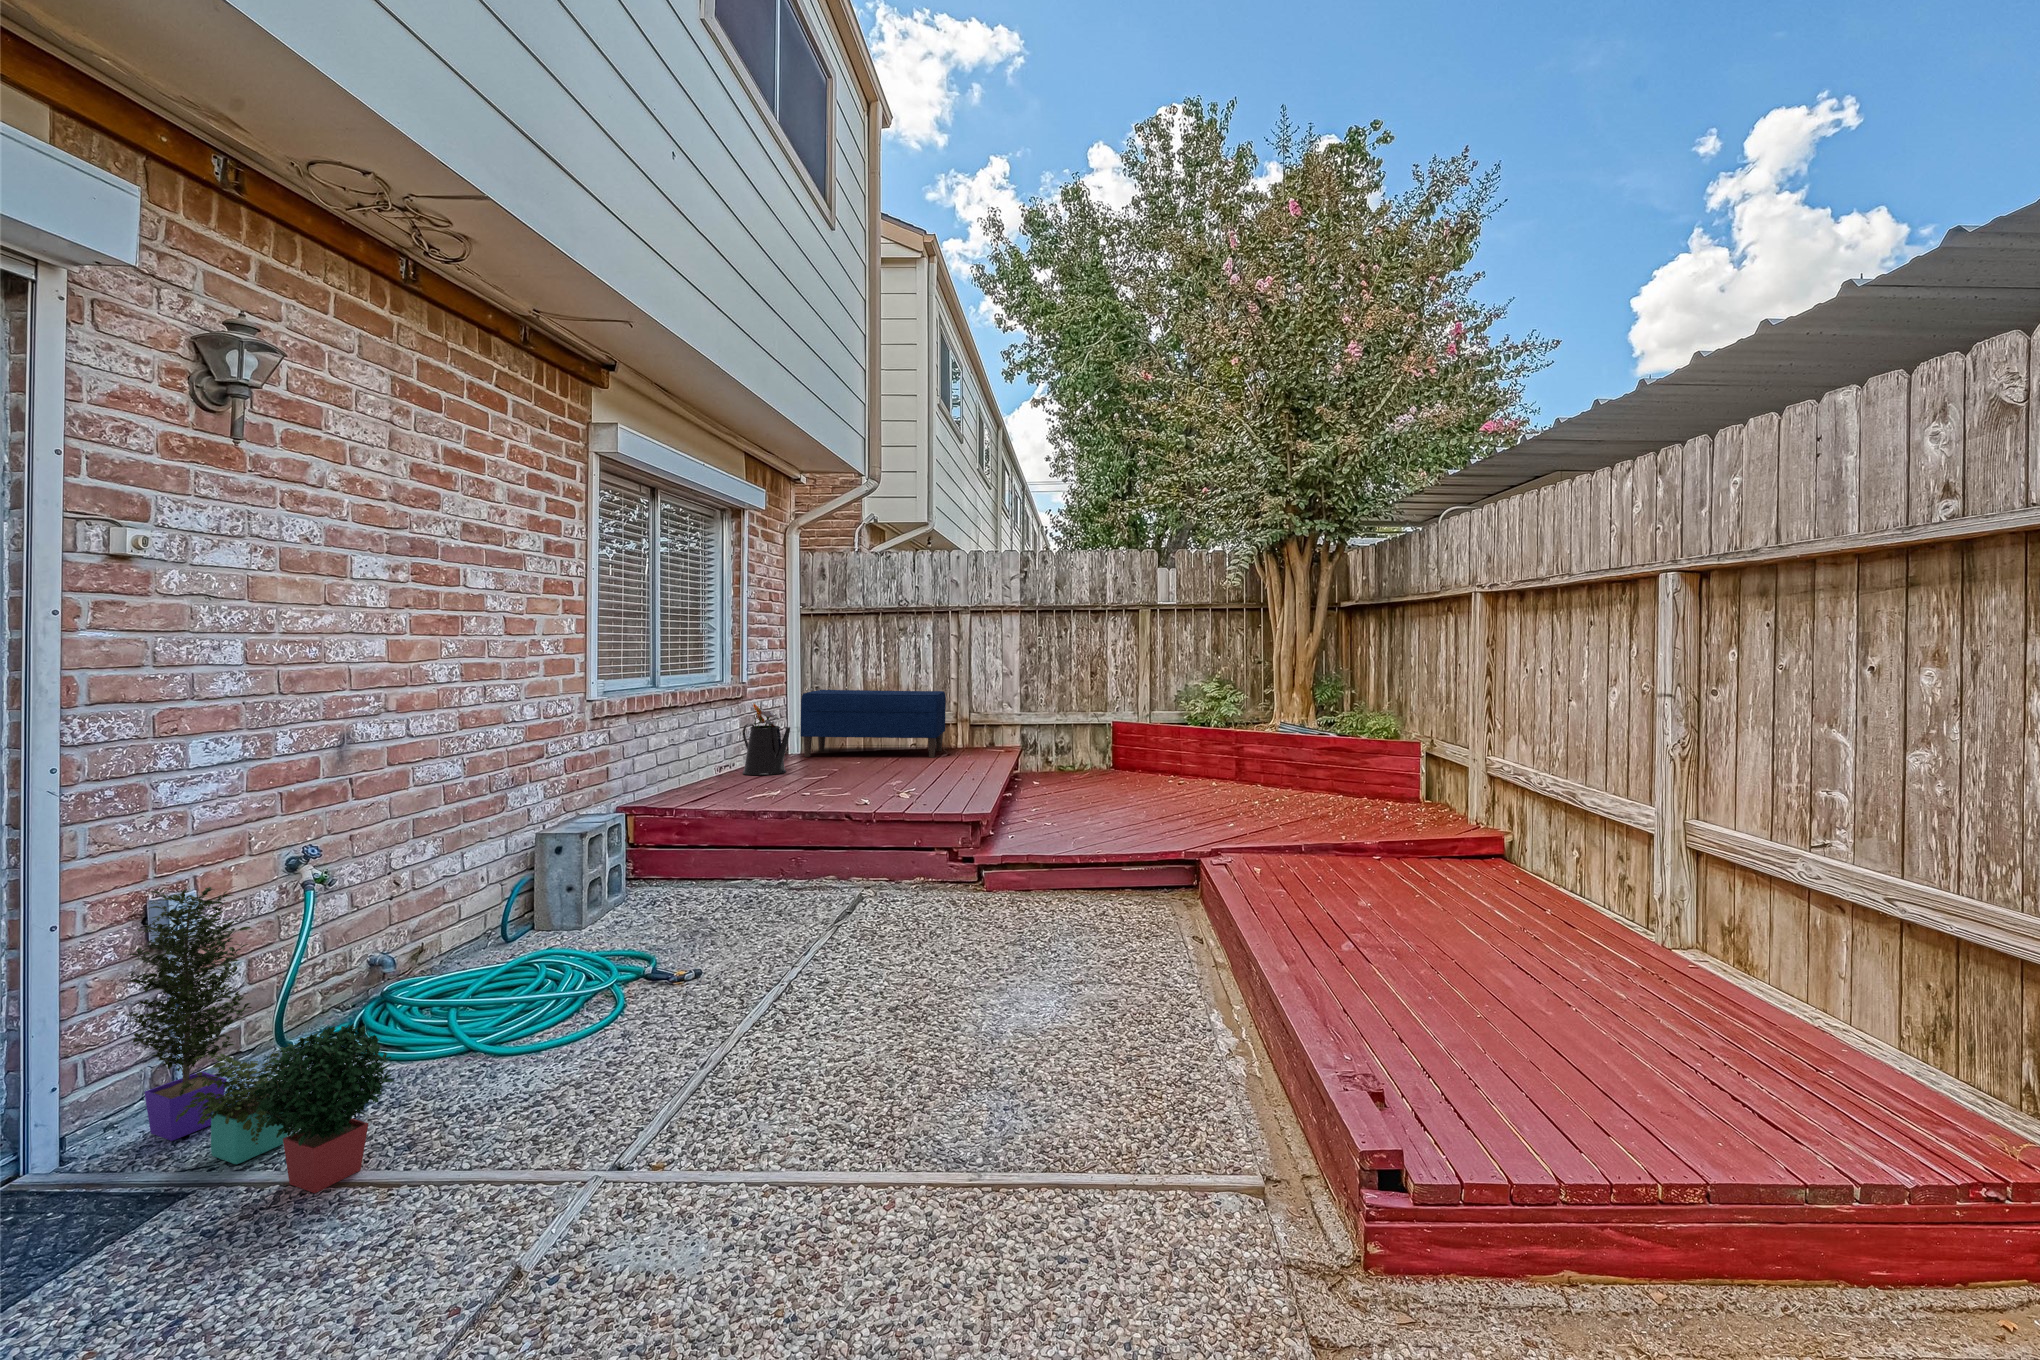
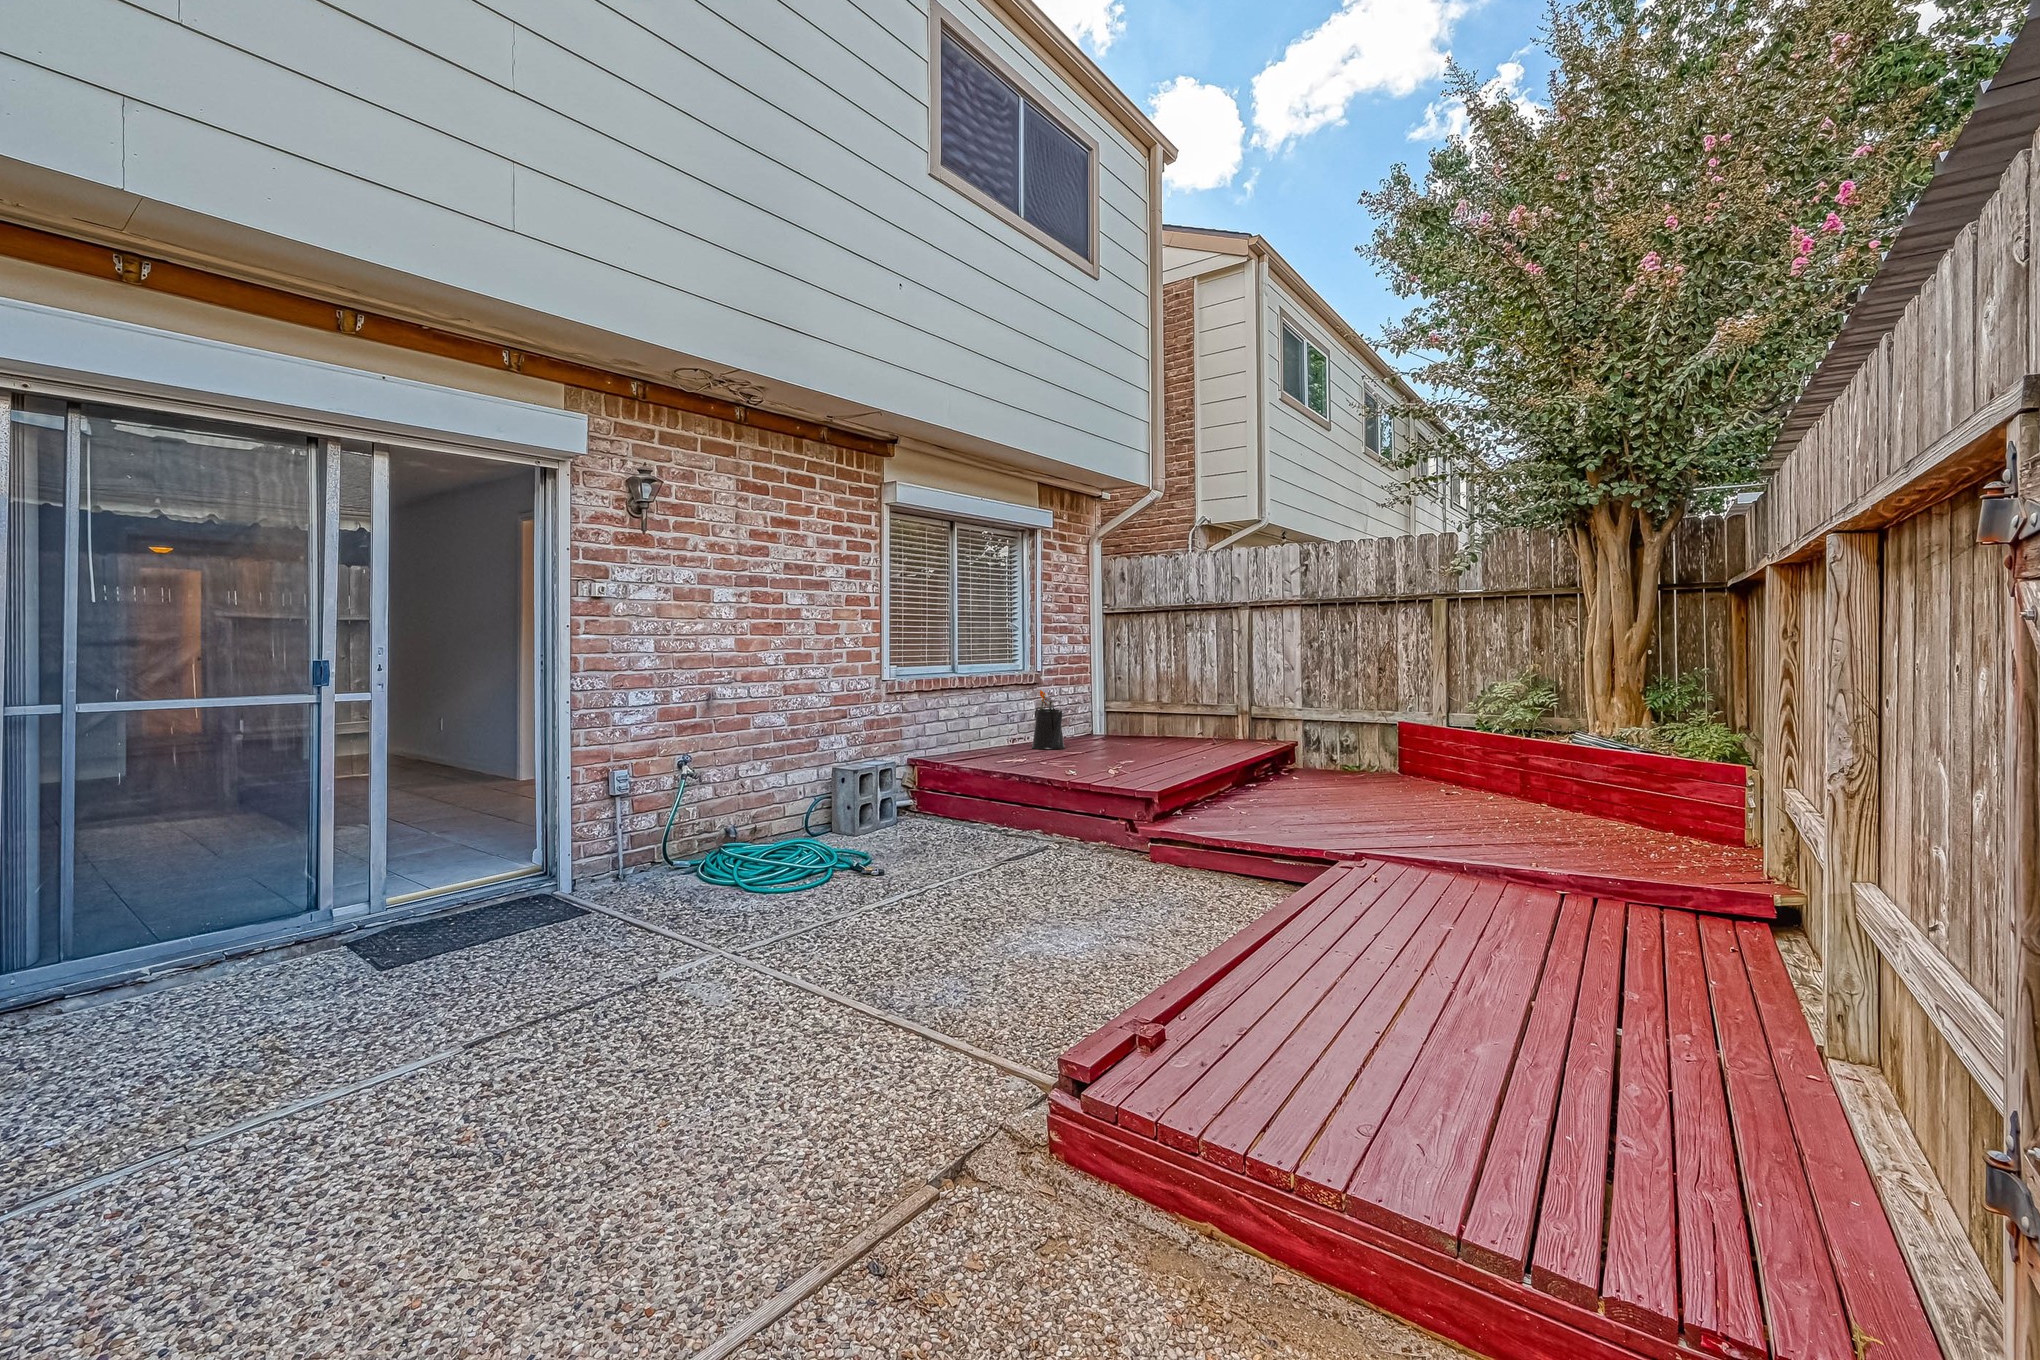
bench: present [800,690,946,758] -> none [1094,682,1228,747]
potted plant: present [126,887,394,1193] -> none [591,764,663,926]

